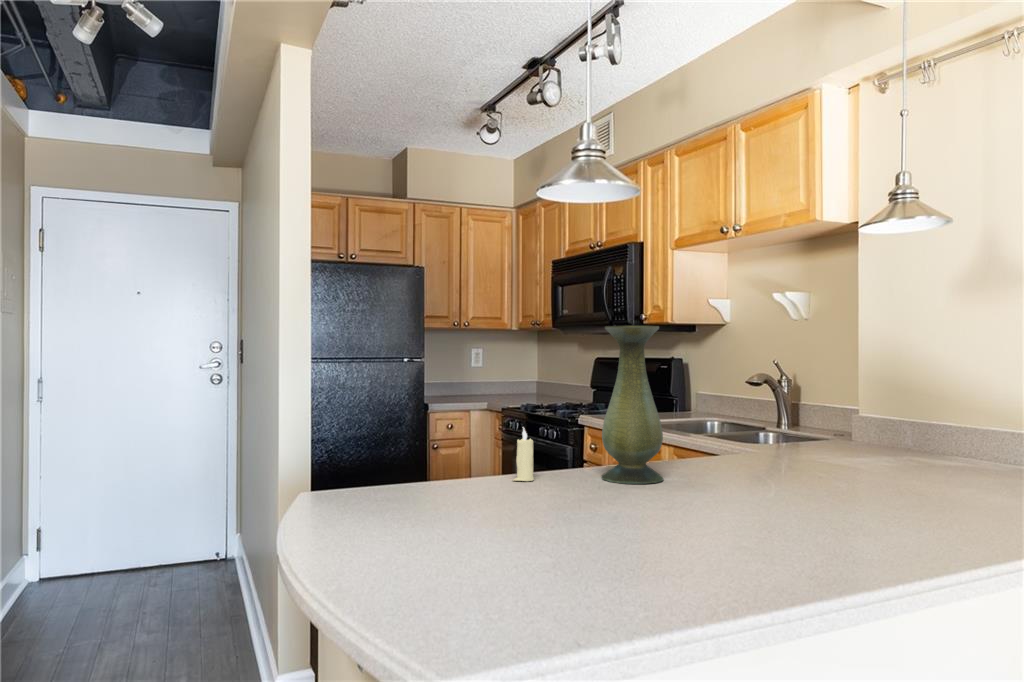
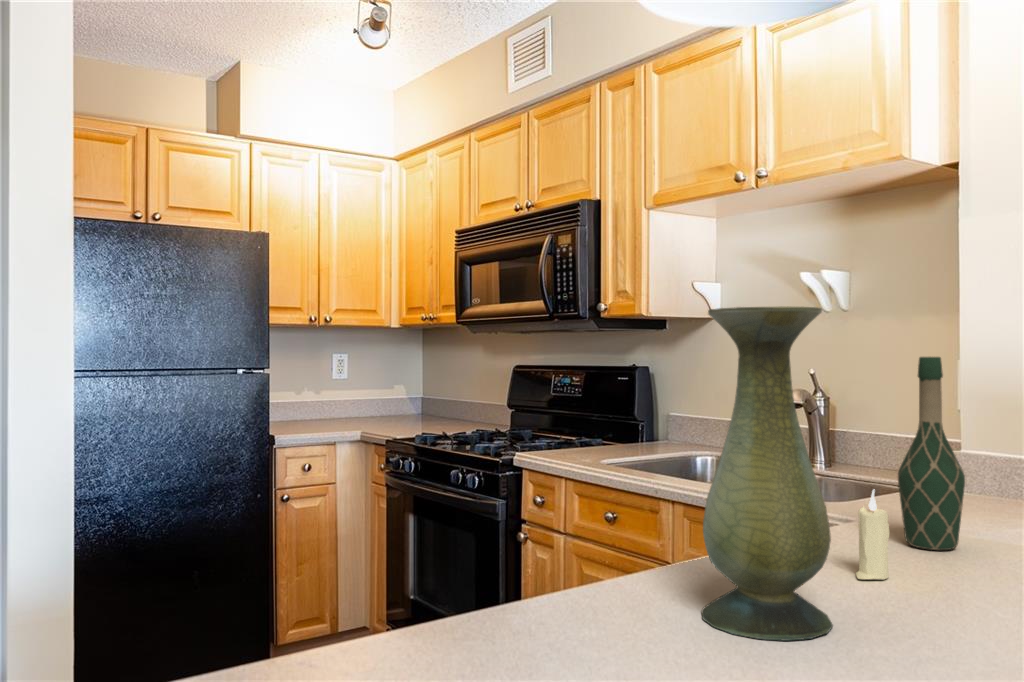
wine bottle: none [758,351,796,463] -> present [898,357,965,550]
candle: present [514,427,533,481] -> present [856,490,889,579]

